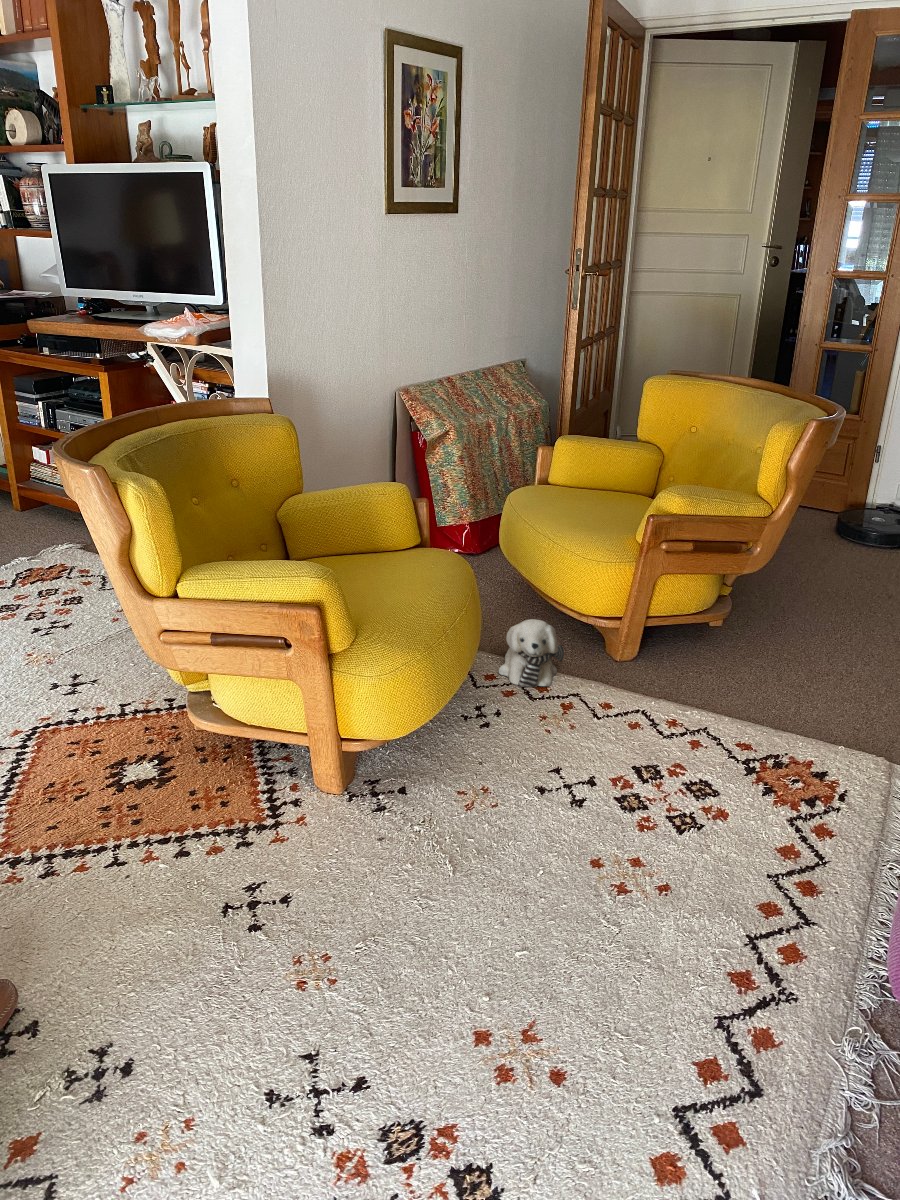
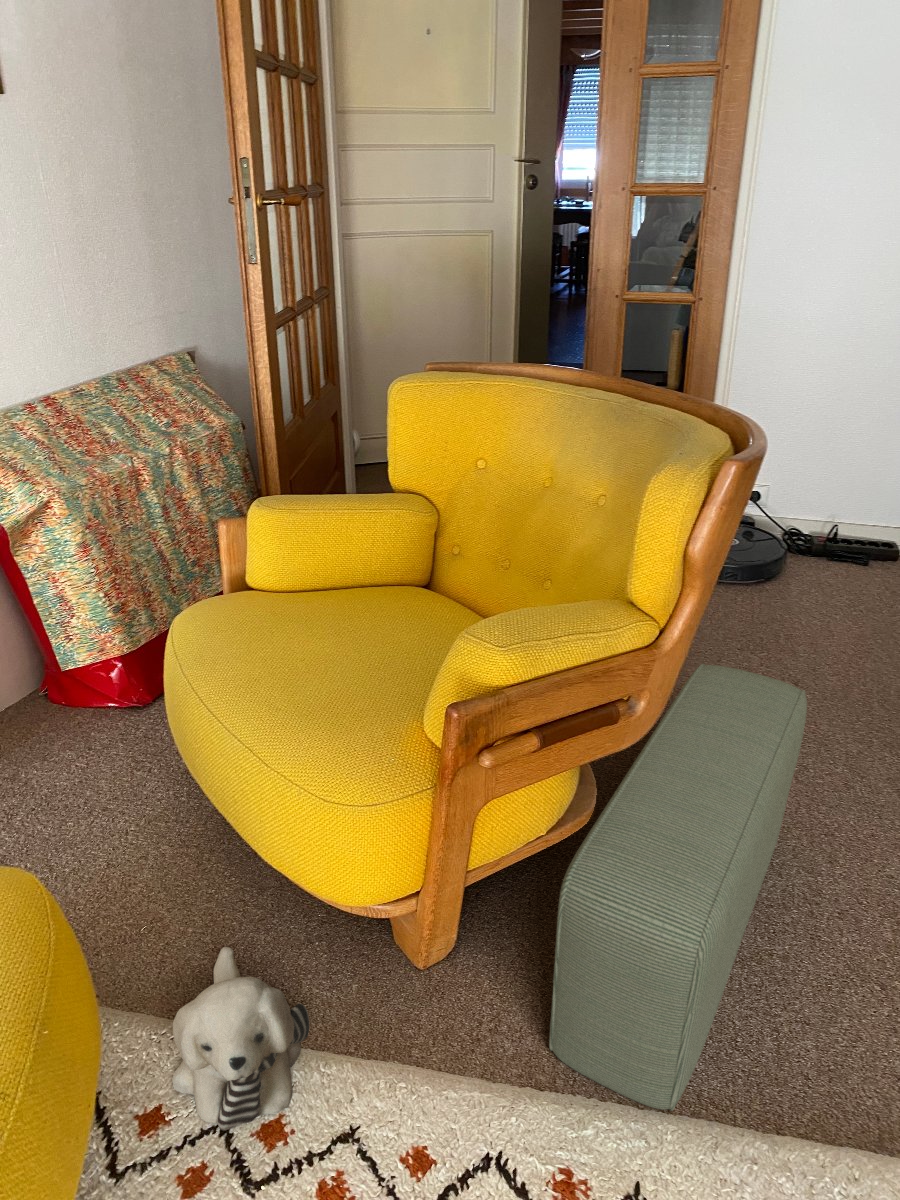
pouf: none [676,543,856,715] -> present [549,664,807,1111]

